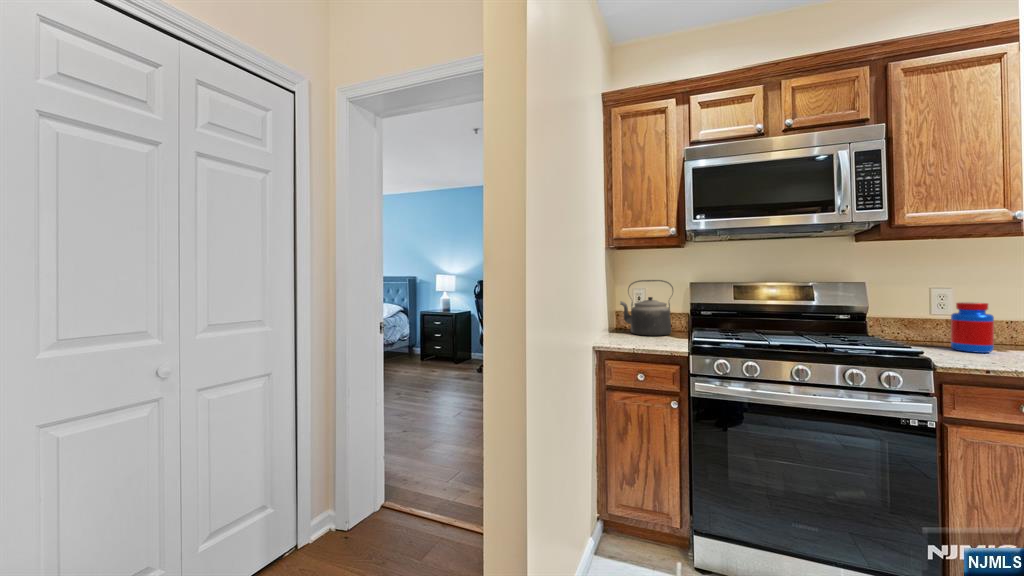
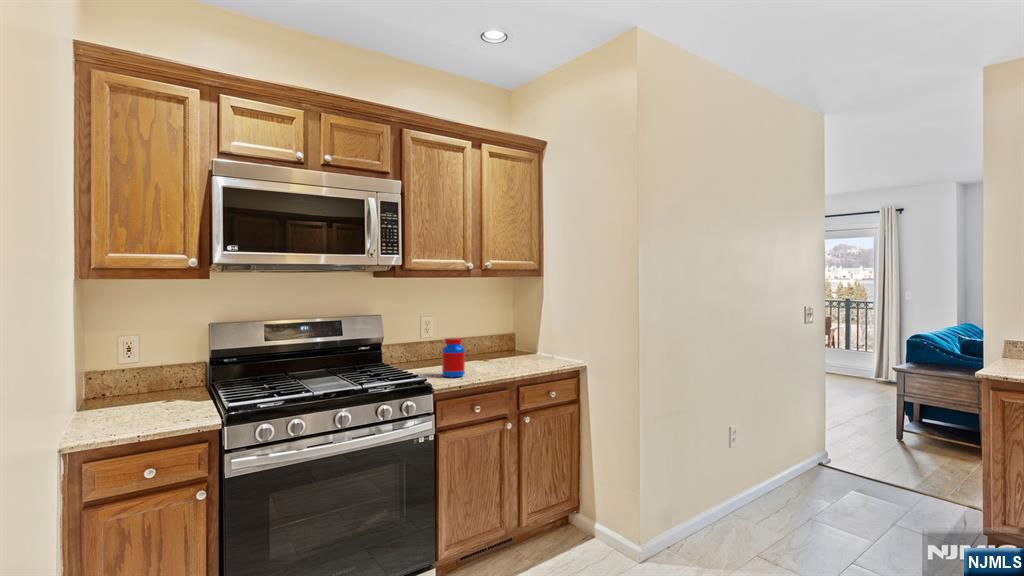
kettle: present [620,280,673,336] -> none [105,324,193,405]

